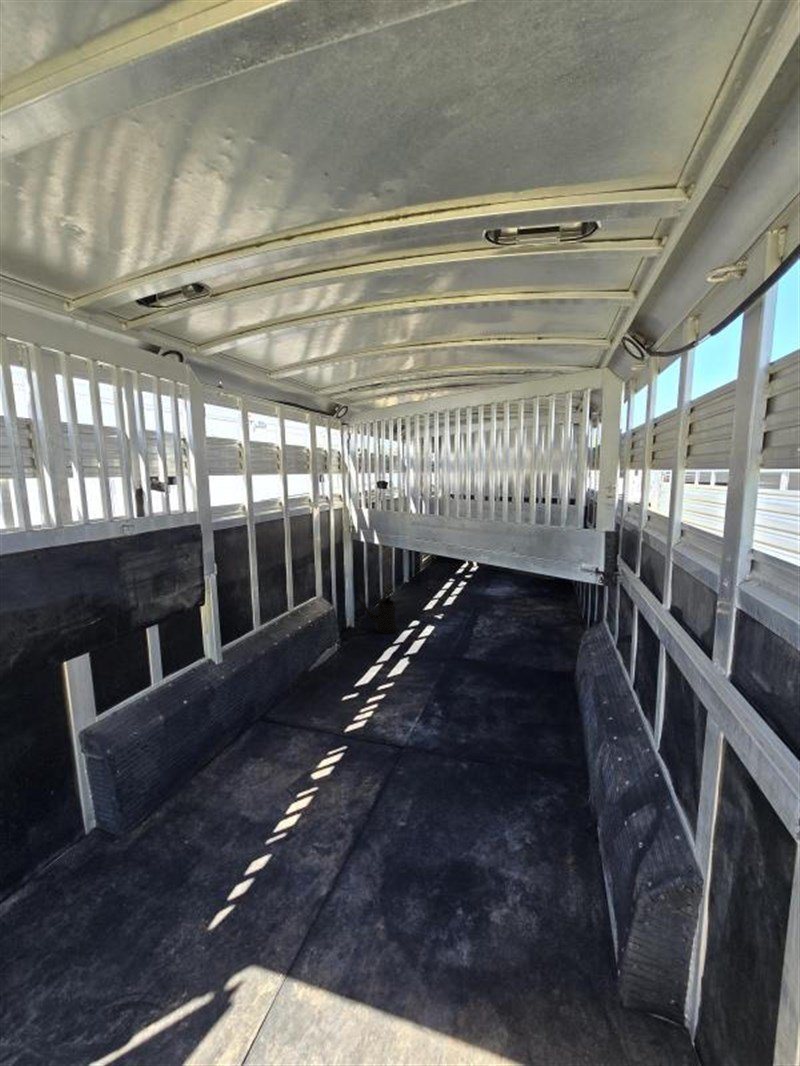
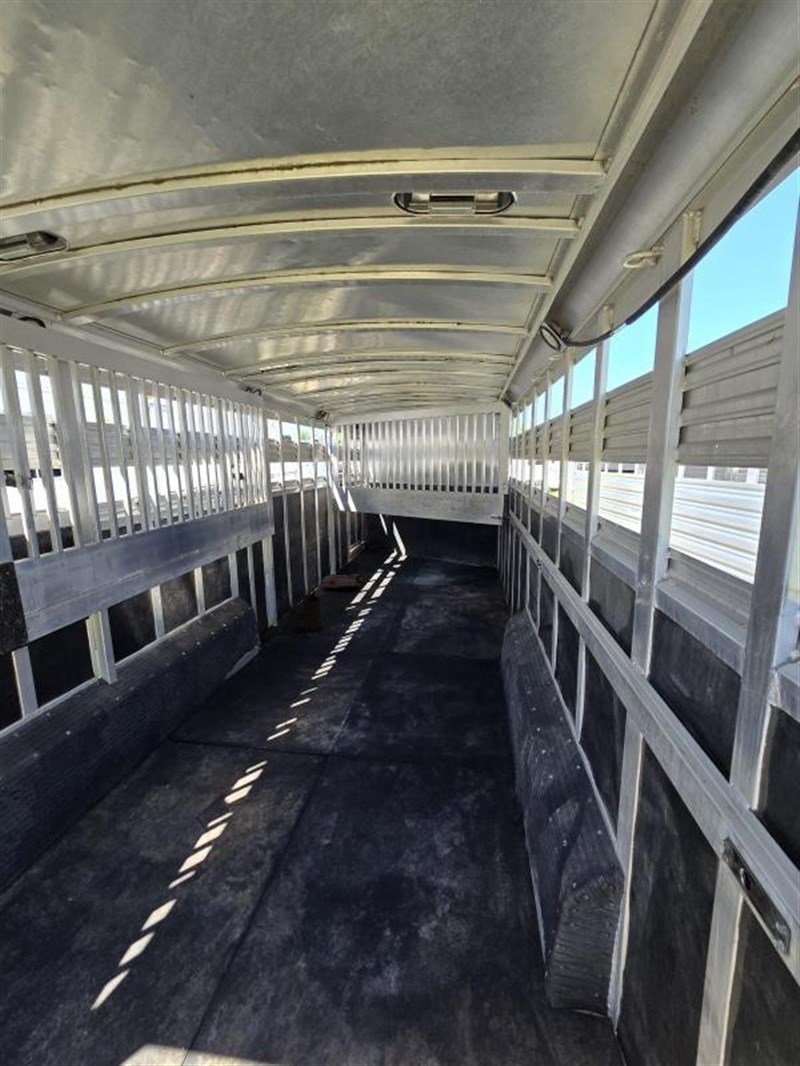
bag: none [392,580,434,597] -> present [319,572,363,590]

